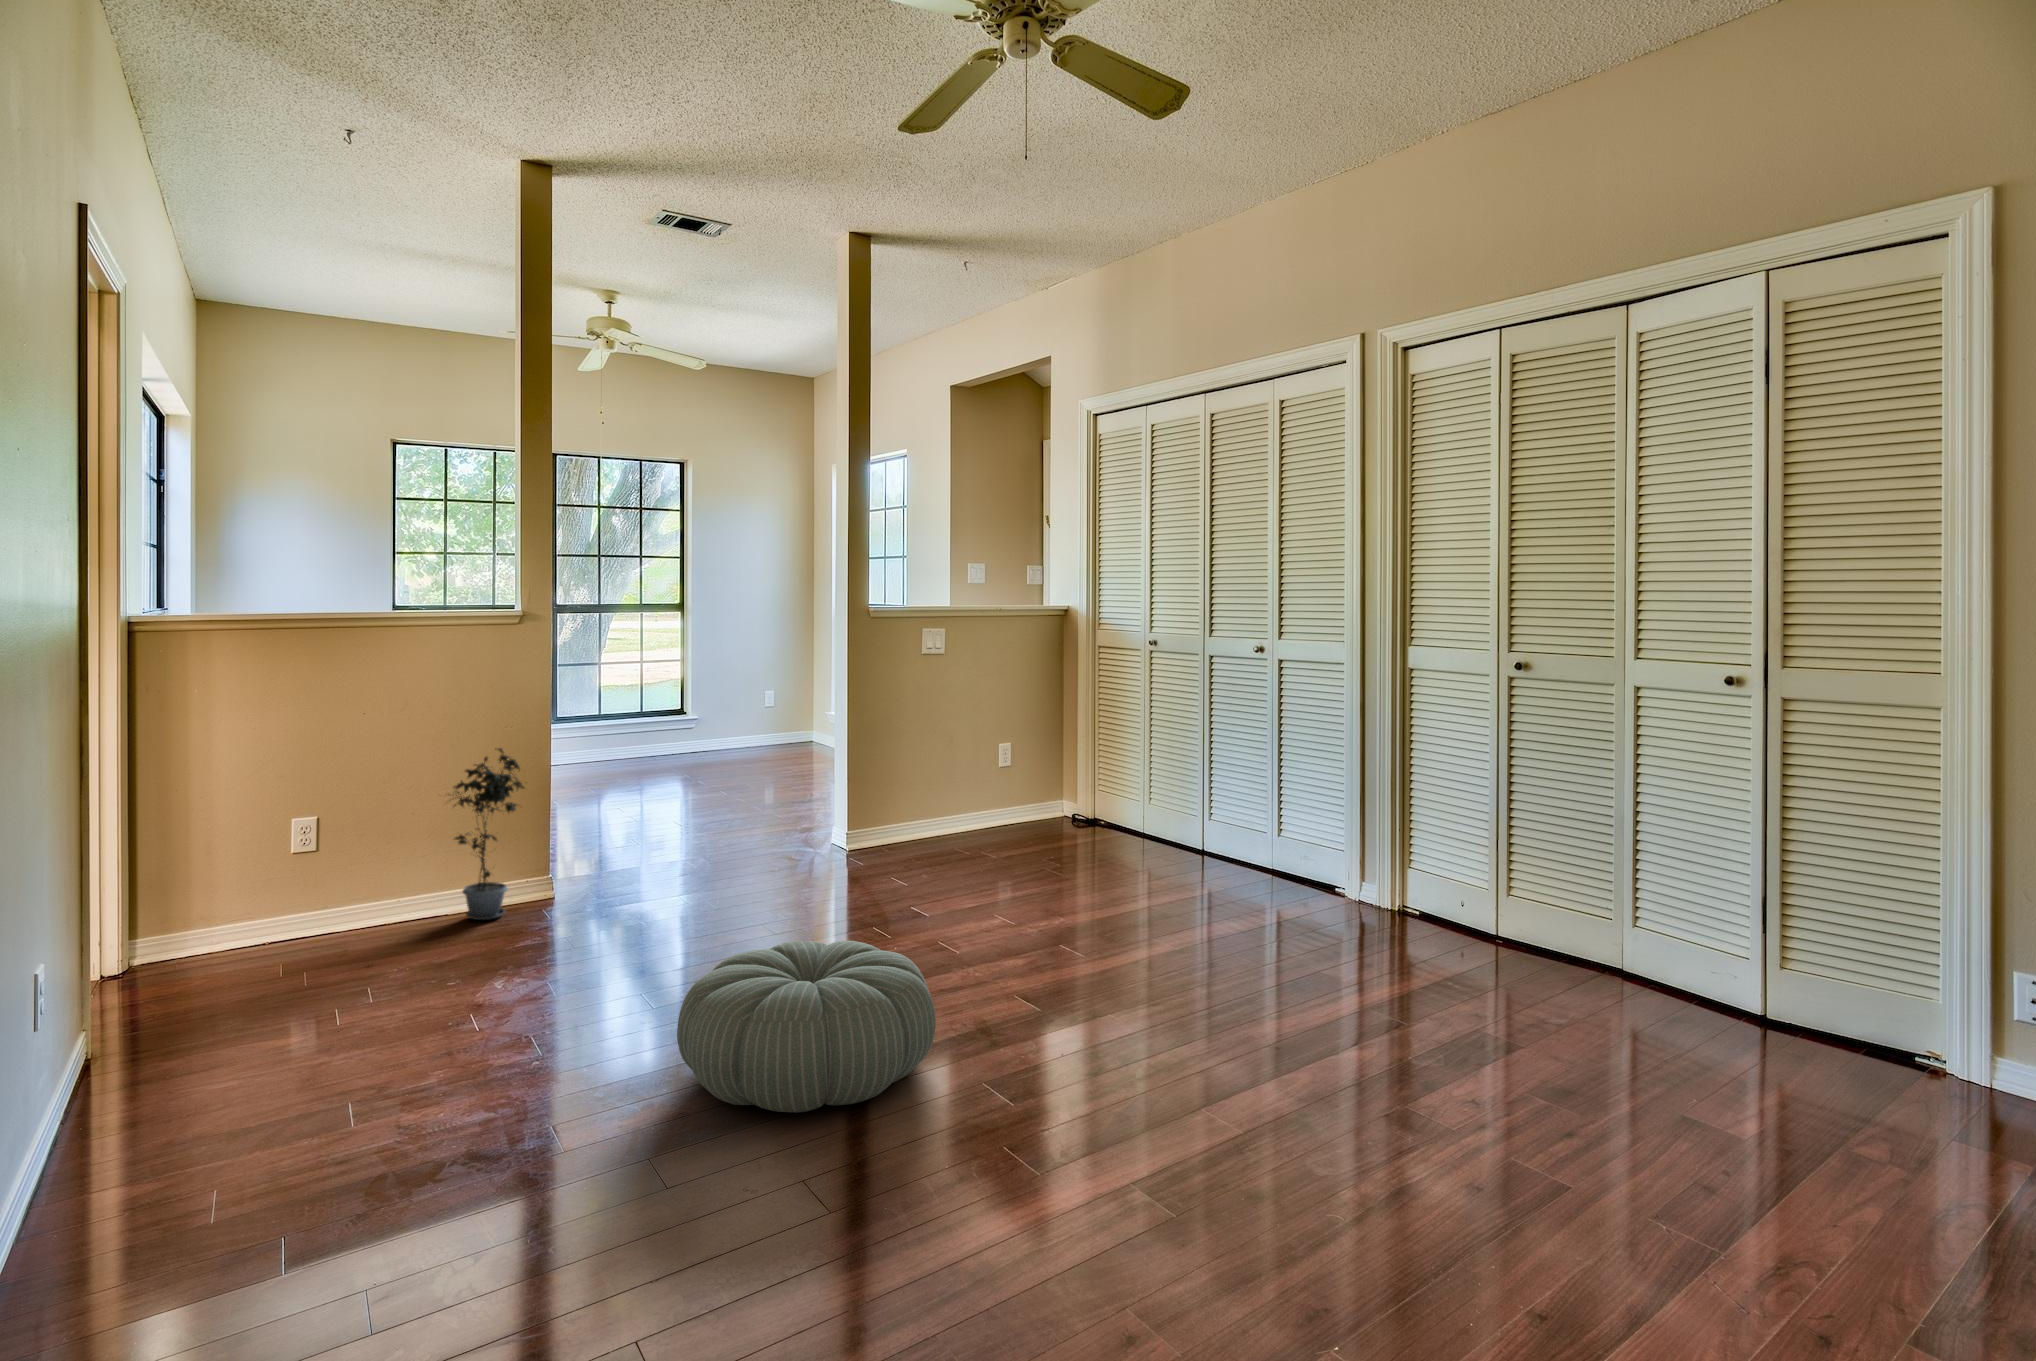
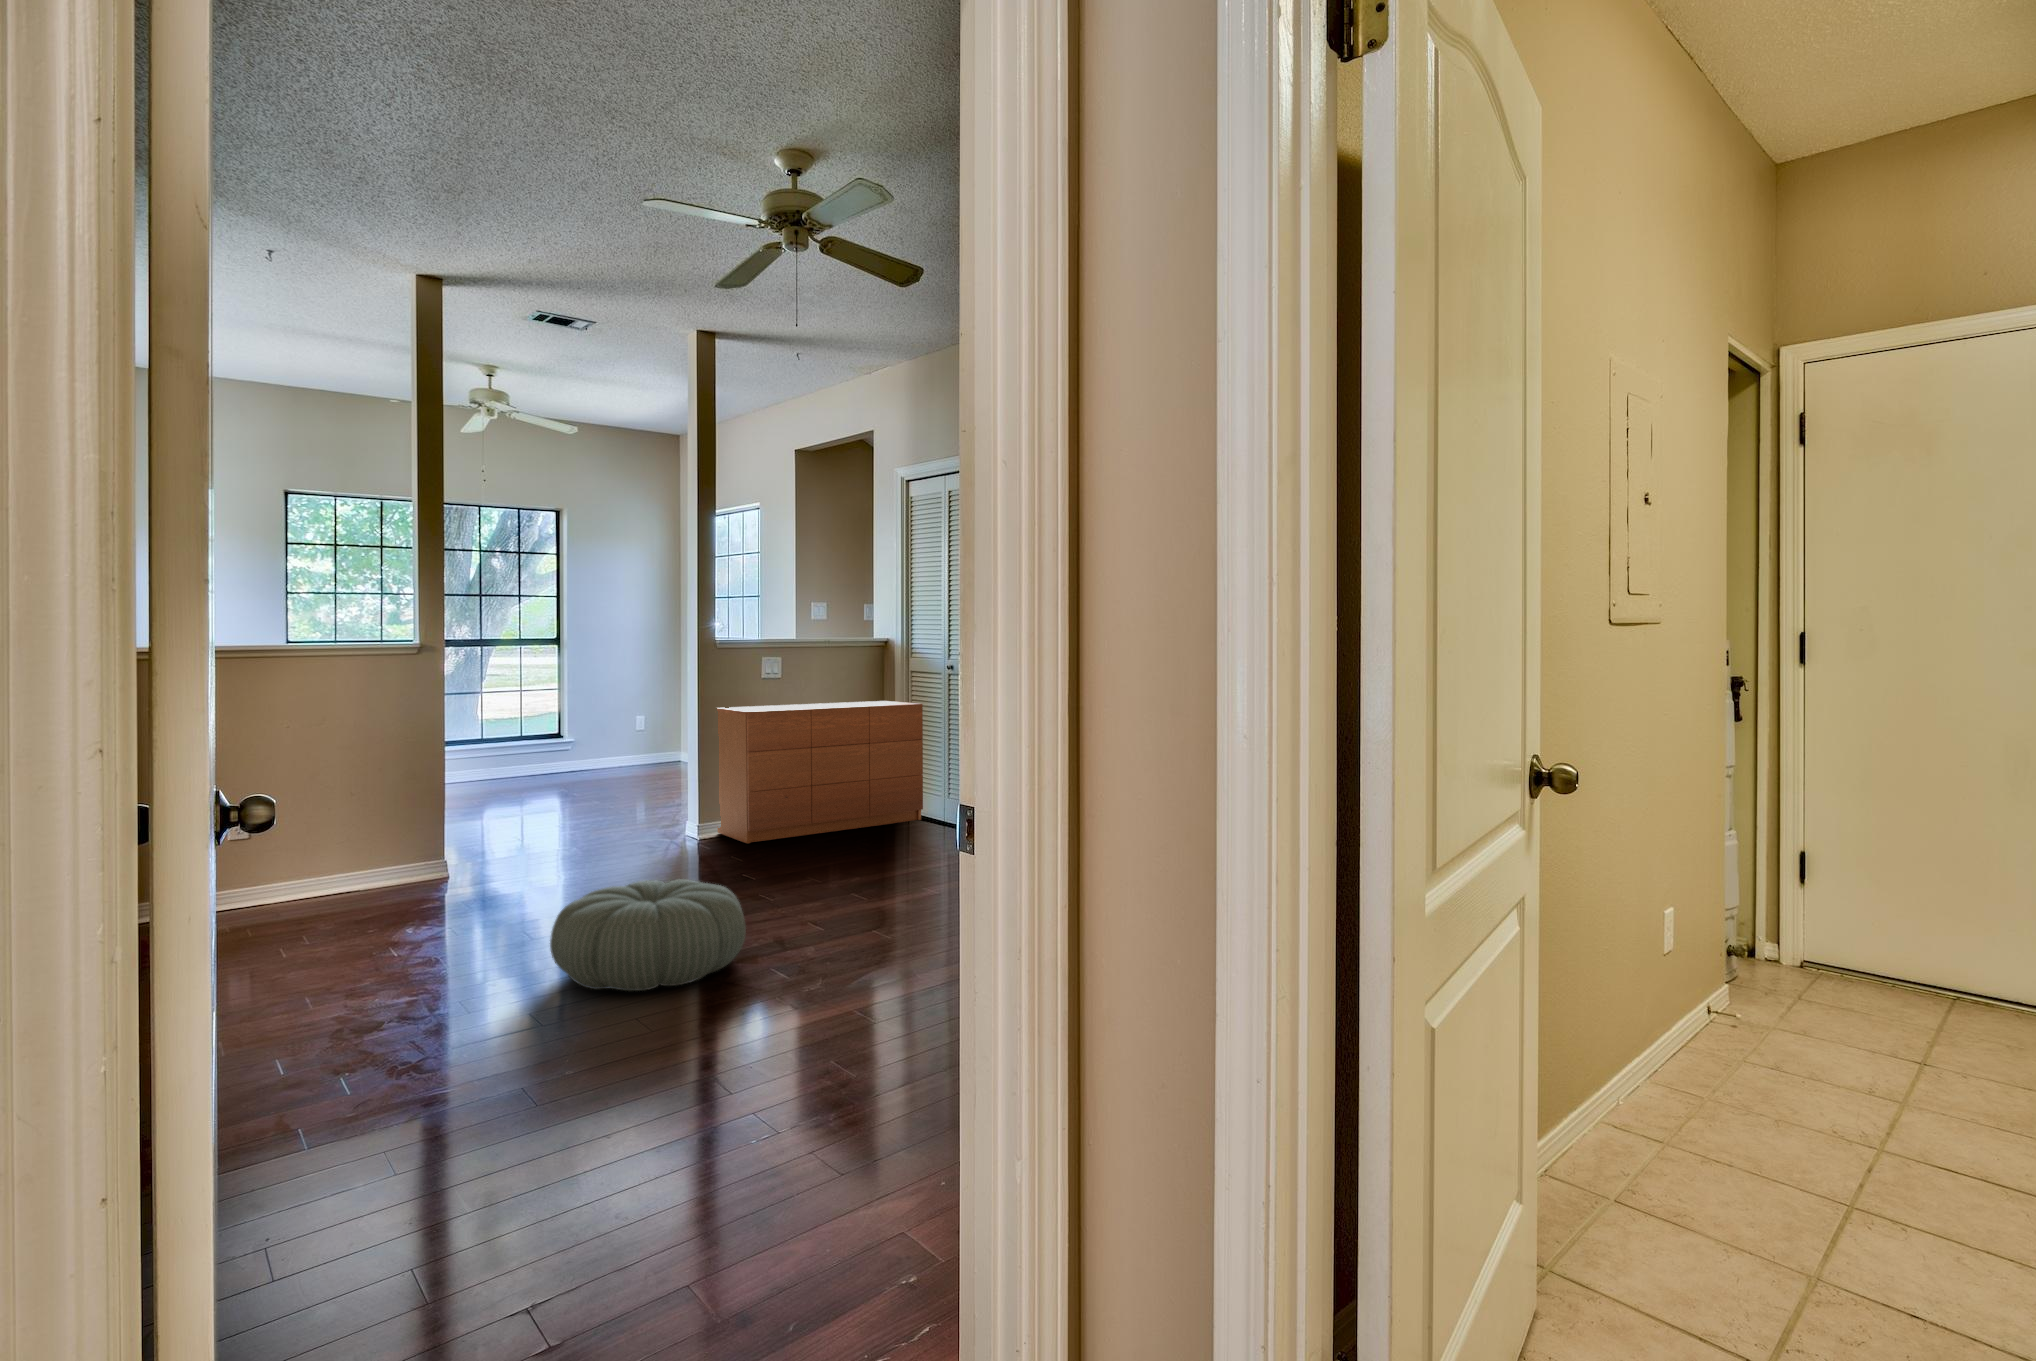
dresser: none [866,686,1114,862] -> present [717,701,923,843]
potted plant: present [448,748,524,920] -> none [351,753,424,894]

